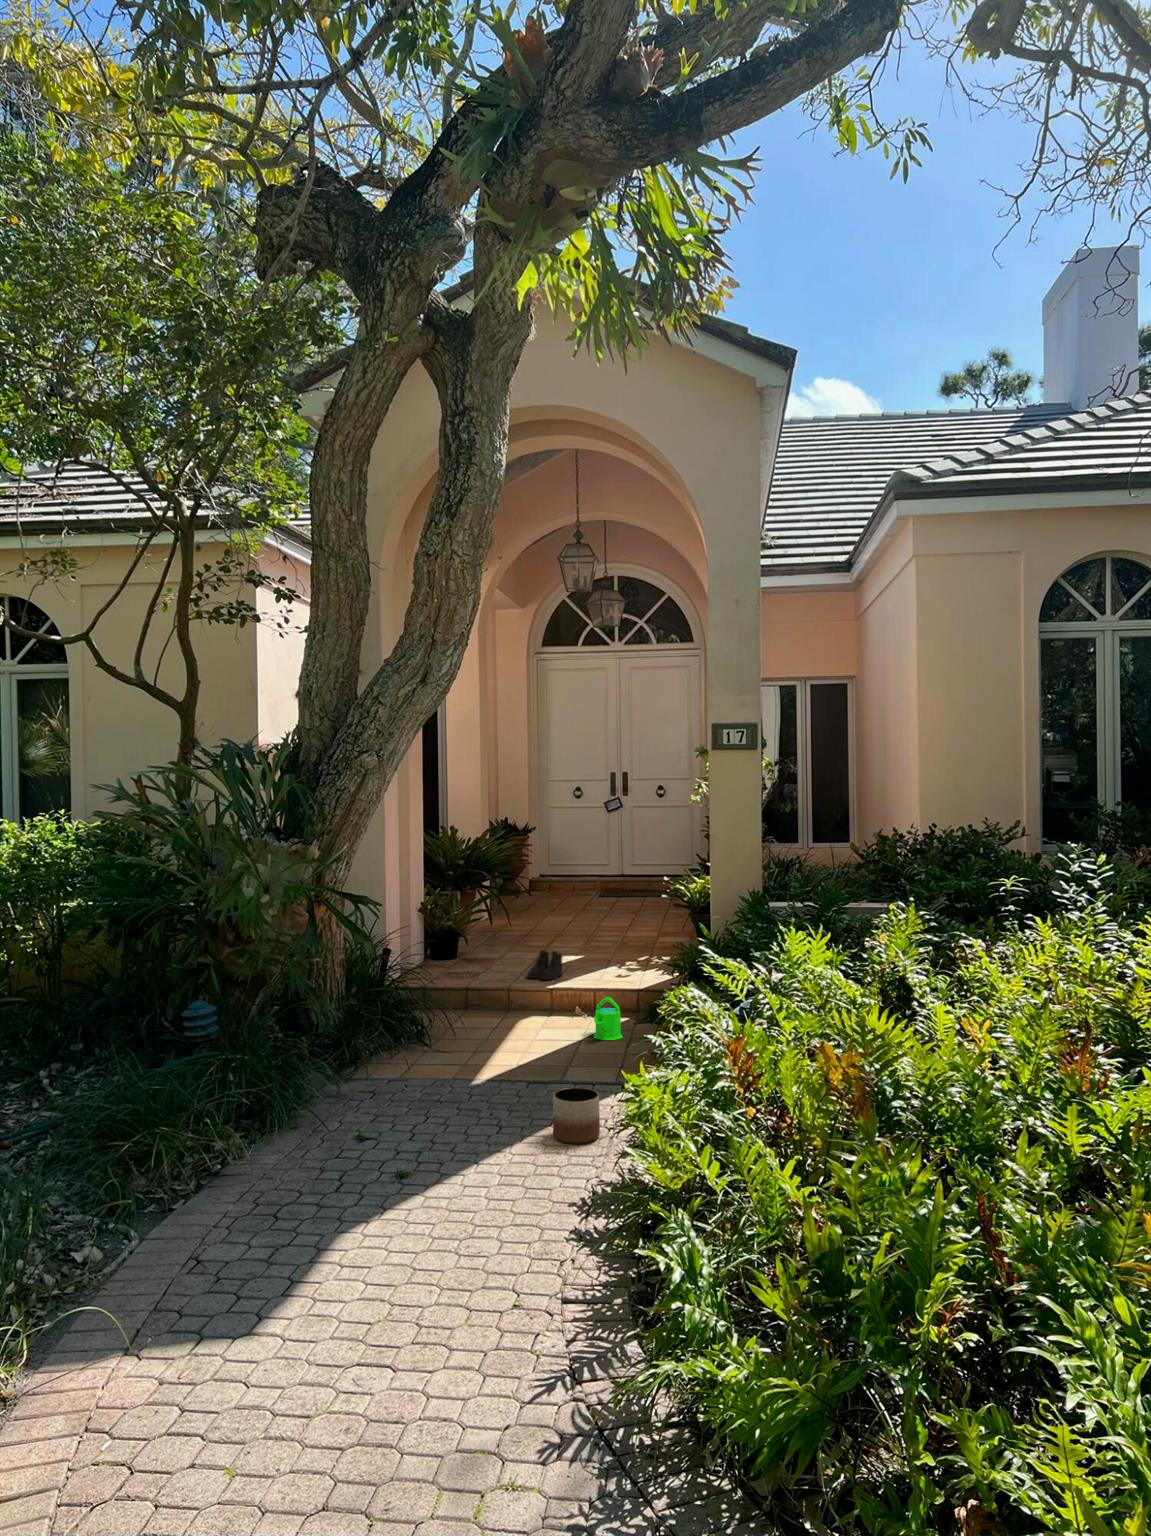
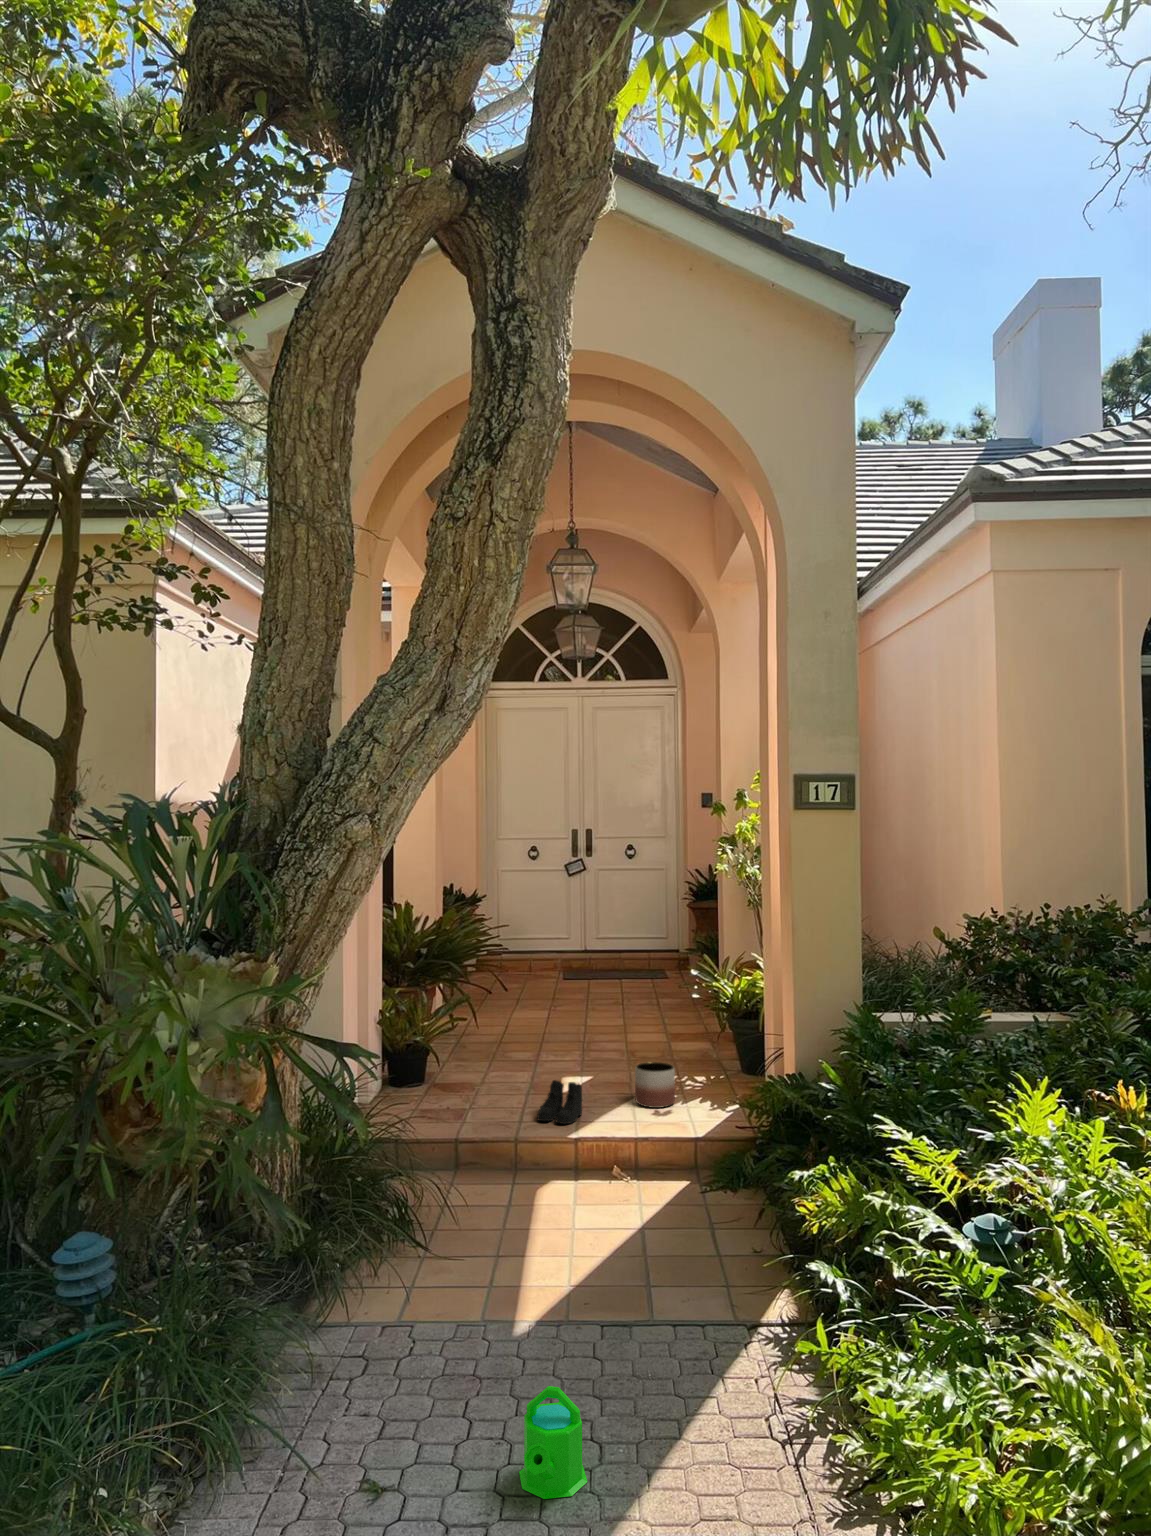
watering can: present [594,997,623,1040] -> present [519,1386,588,1499]
planter: present [553,1088,600,1144] -> present [635,1062,675,1108]

